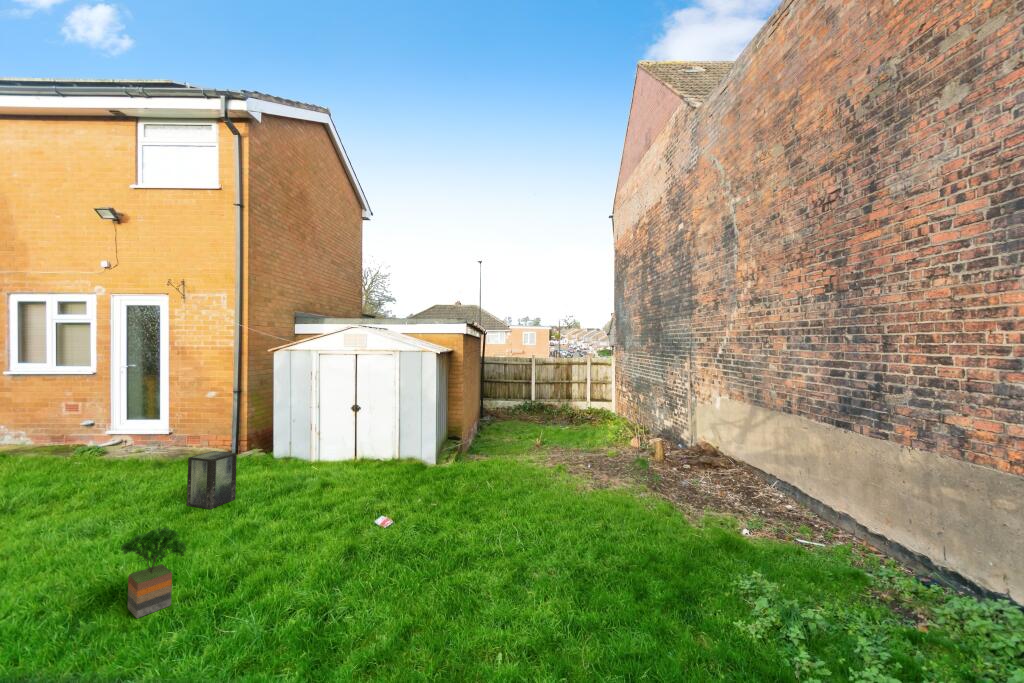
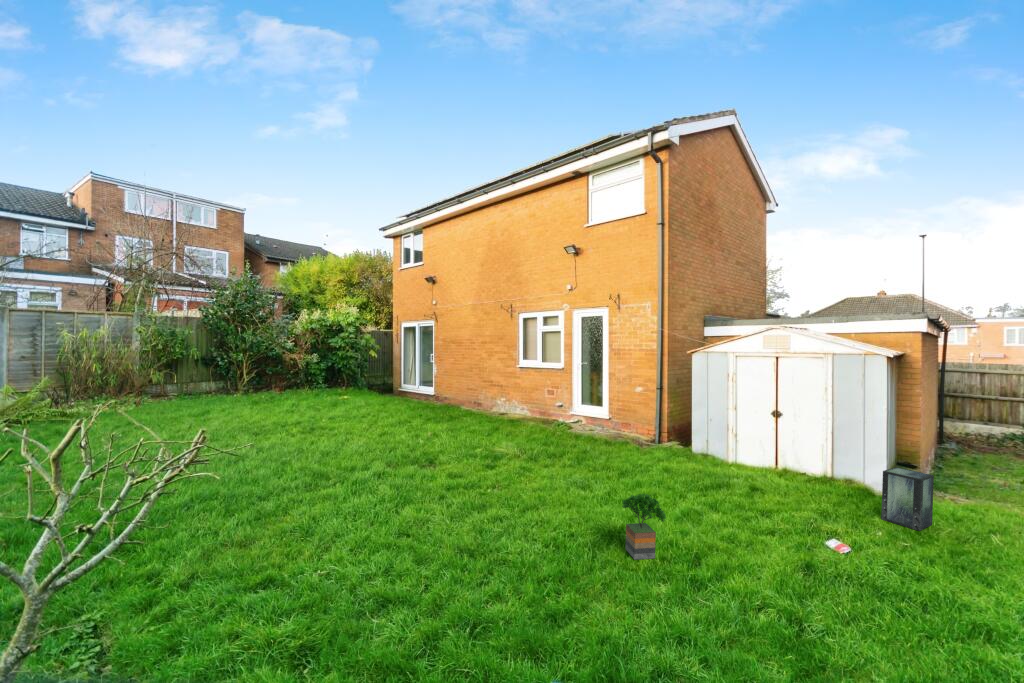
storage box: present [187,451,237,509] -> present [881,467,934,531]

